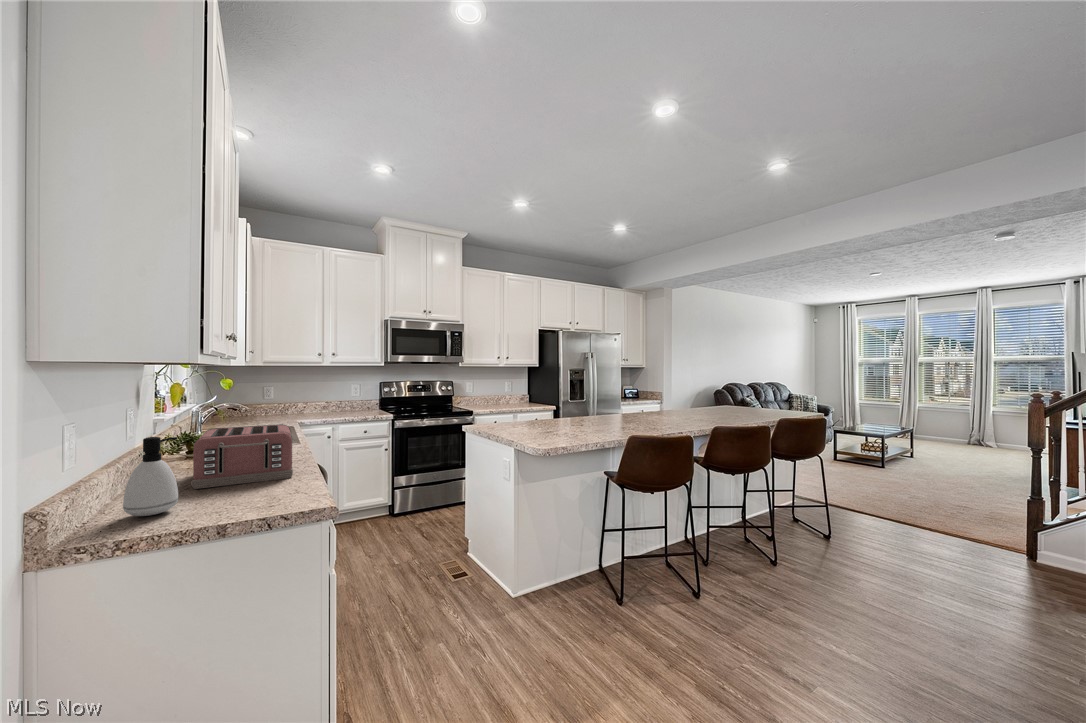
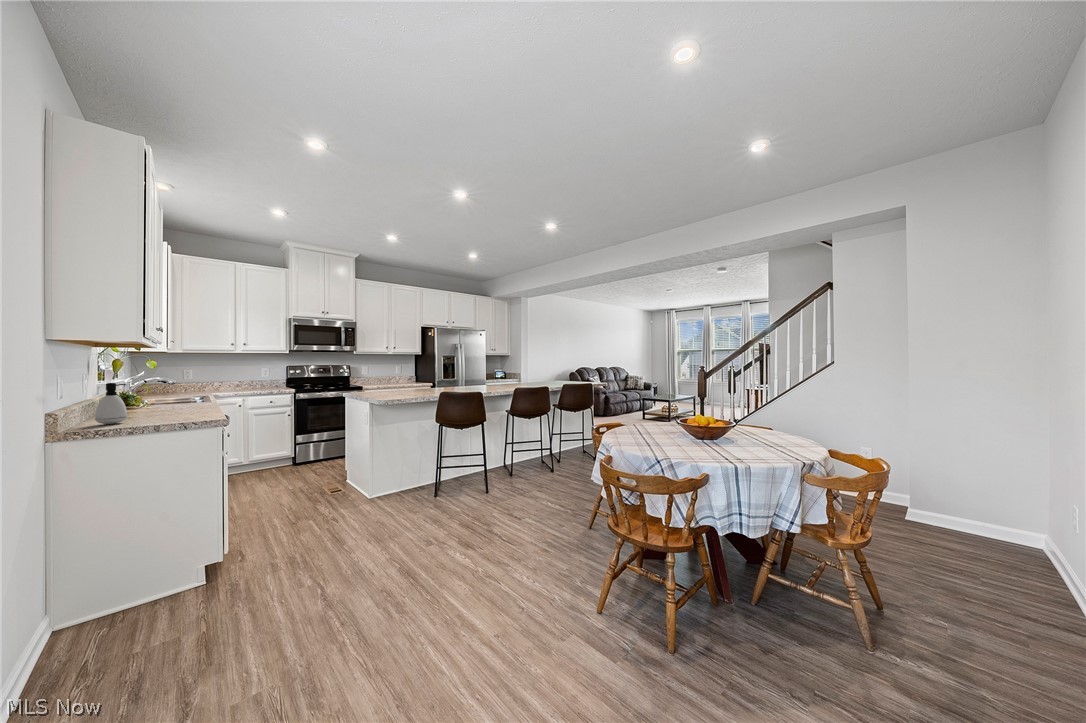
toaster: present [191,424,293,489] -> none [133,384,200,417]

